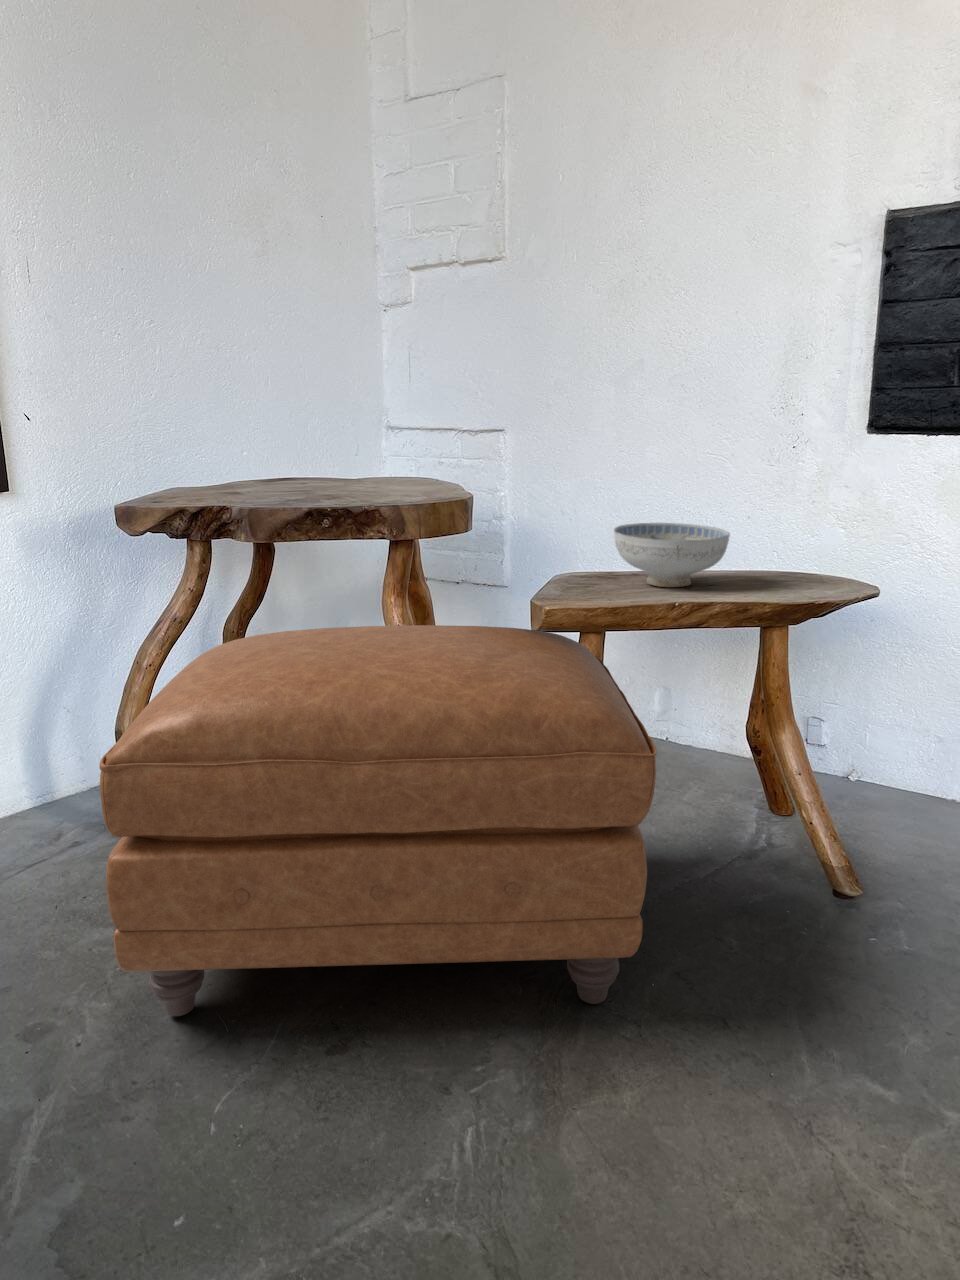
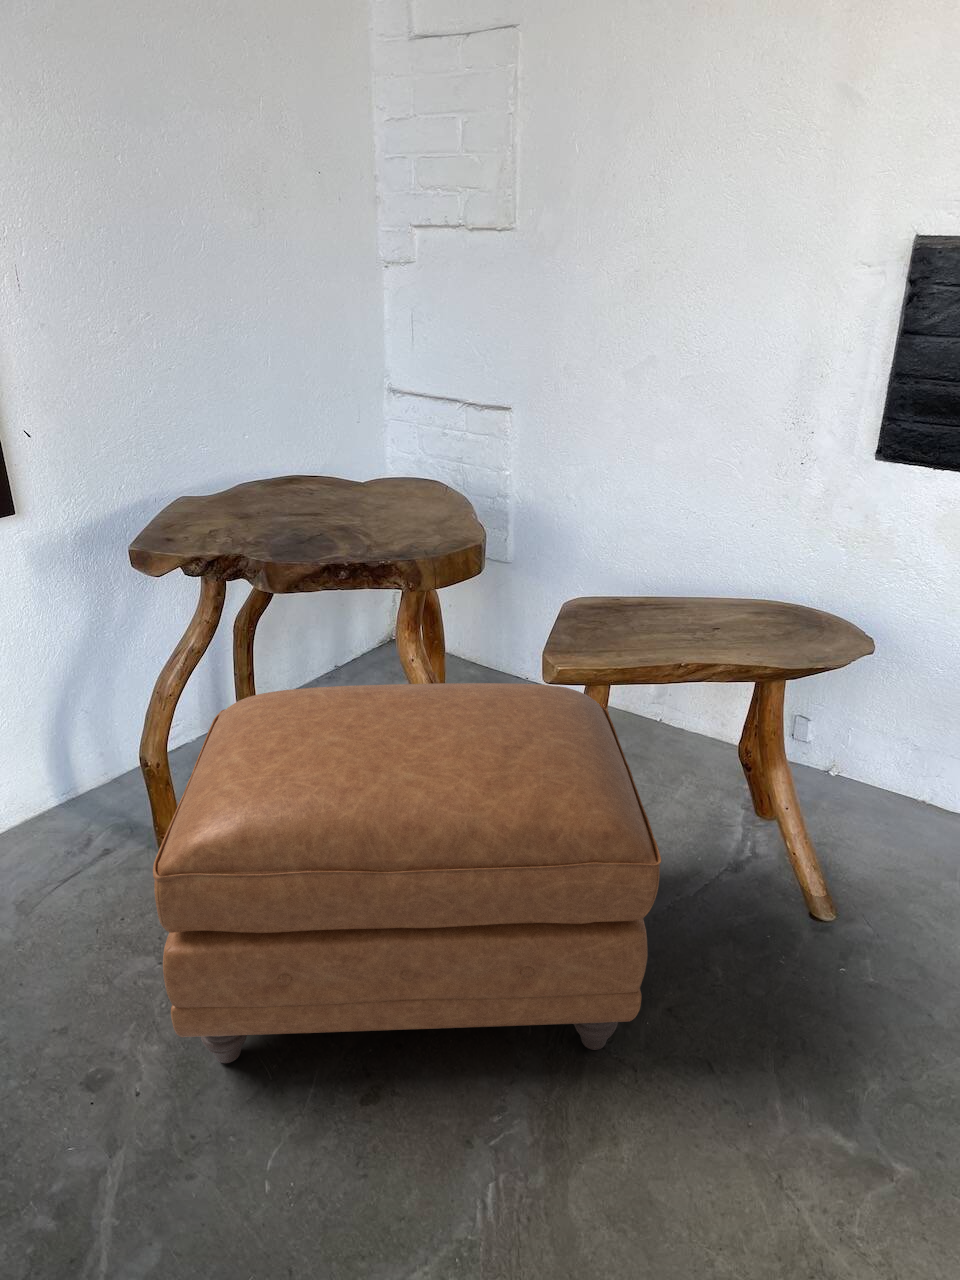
ceramic bowl: present [614,523,730,587] -> none [623,561,735,636]

